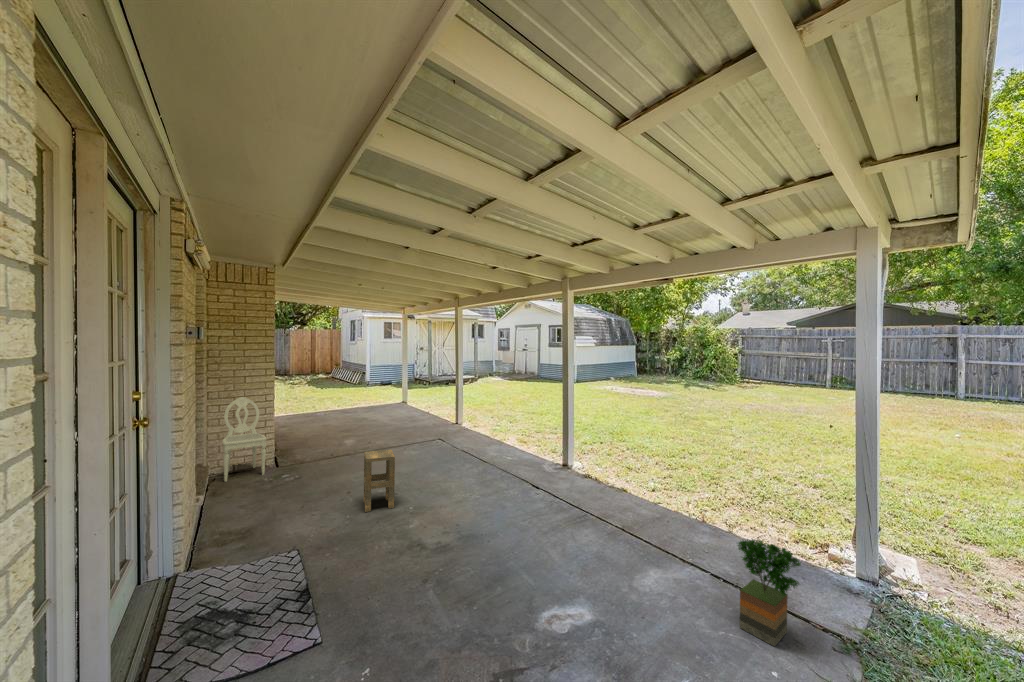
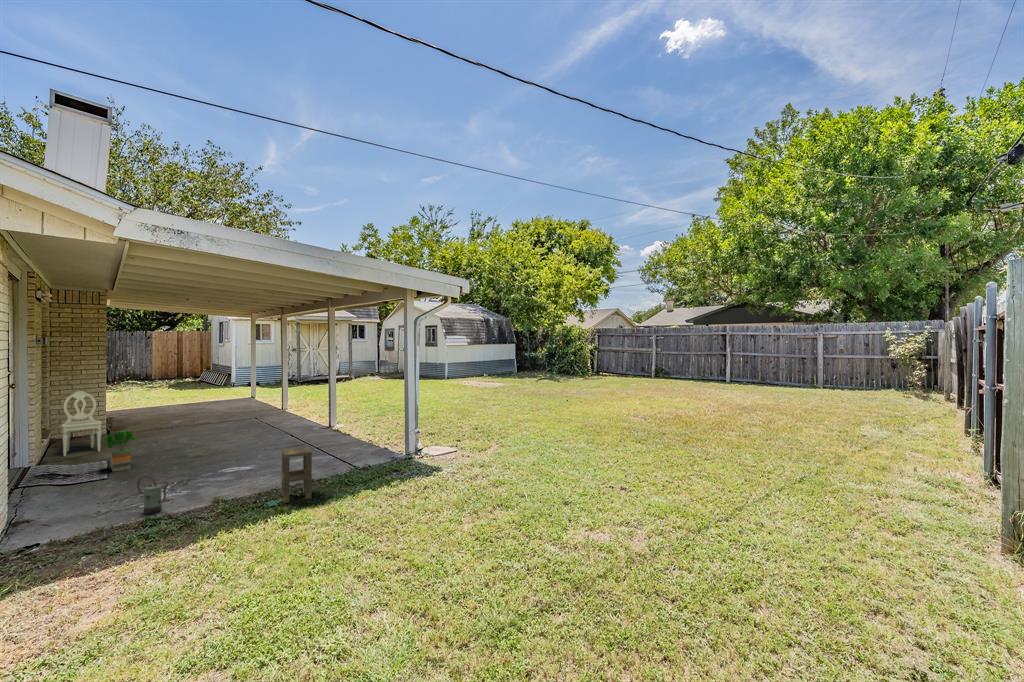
side table: present [364,450,395,512] -> present [282,447,312,503]
potted tree: present [738,539,801,646] -> present [104,431,138,472]
watering can: none [359,580,414,656] -> present [137,476,169,513]

